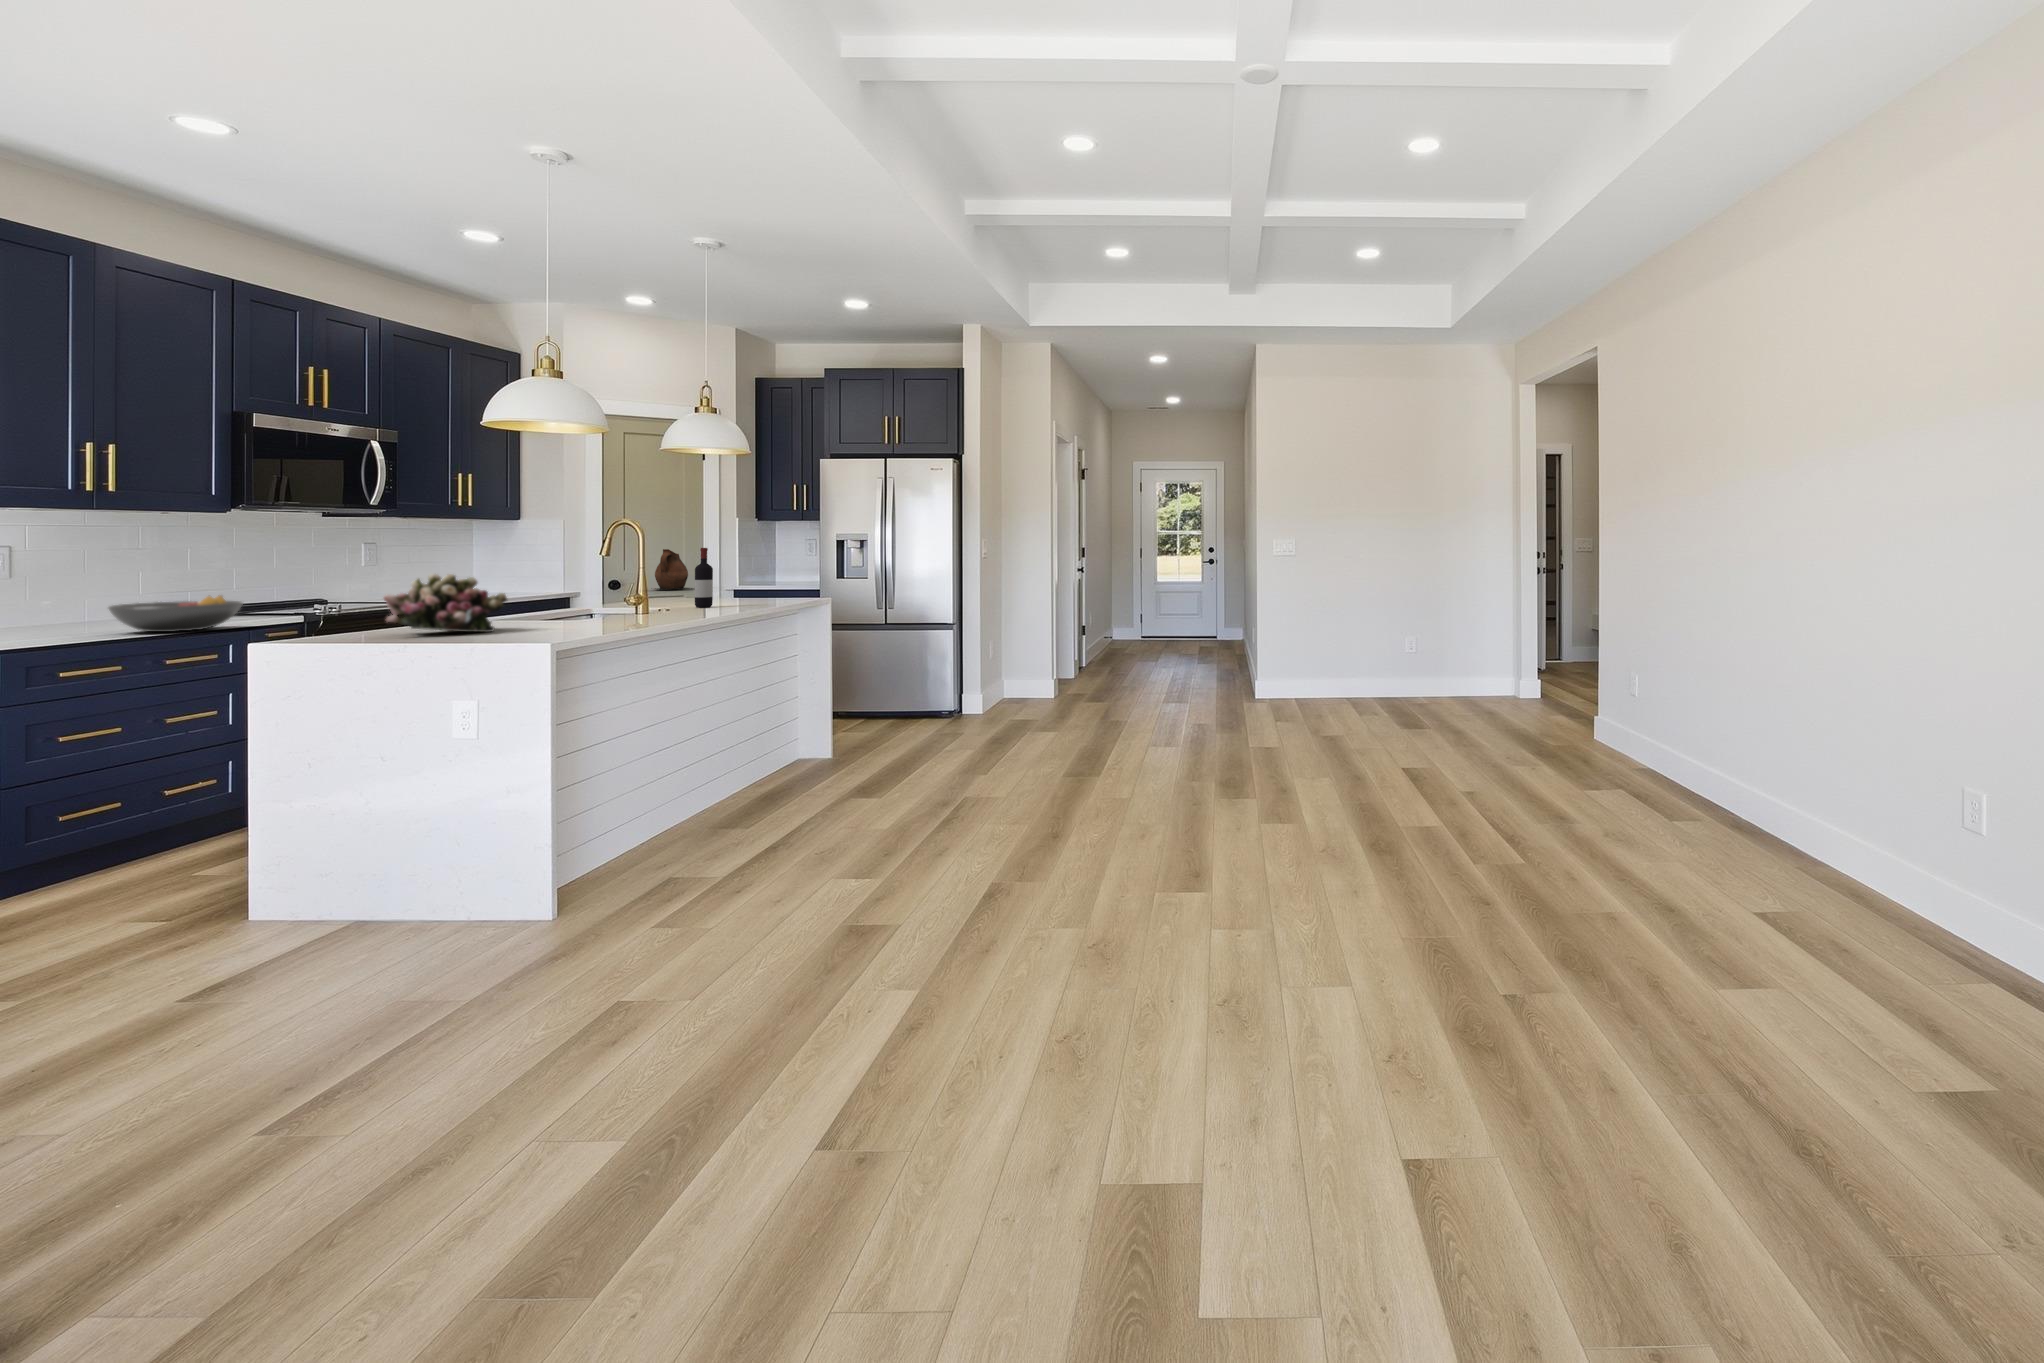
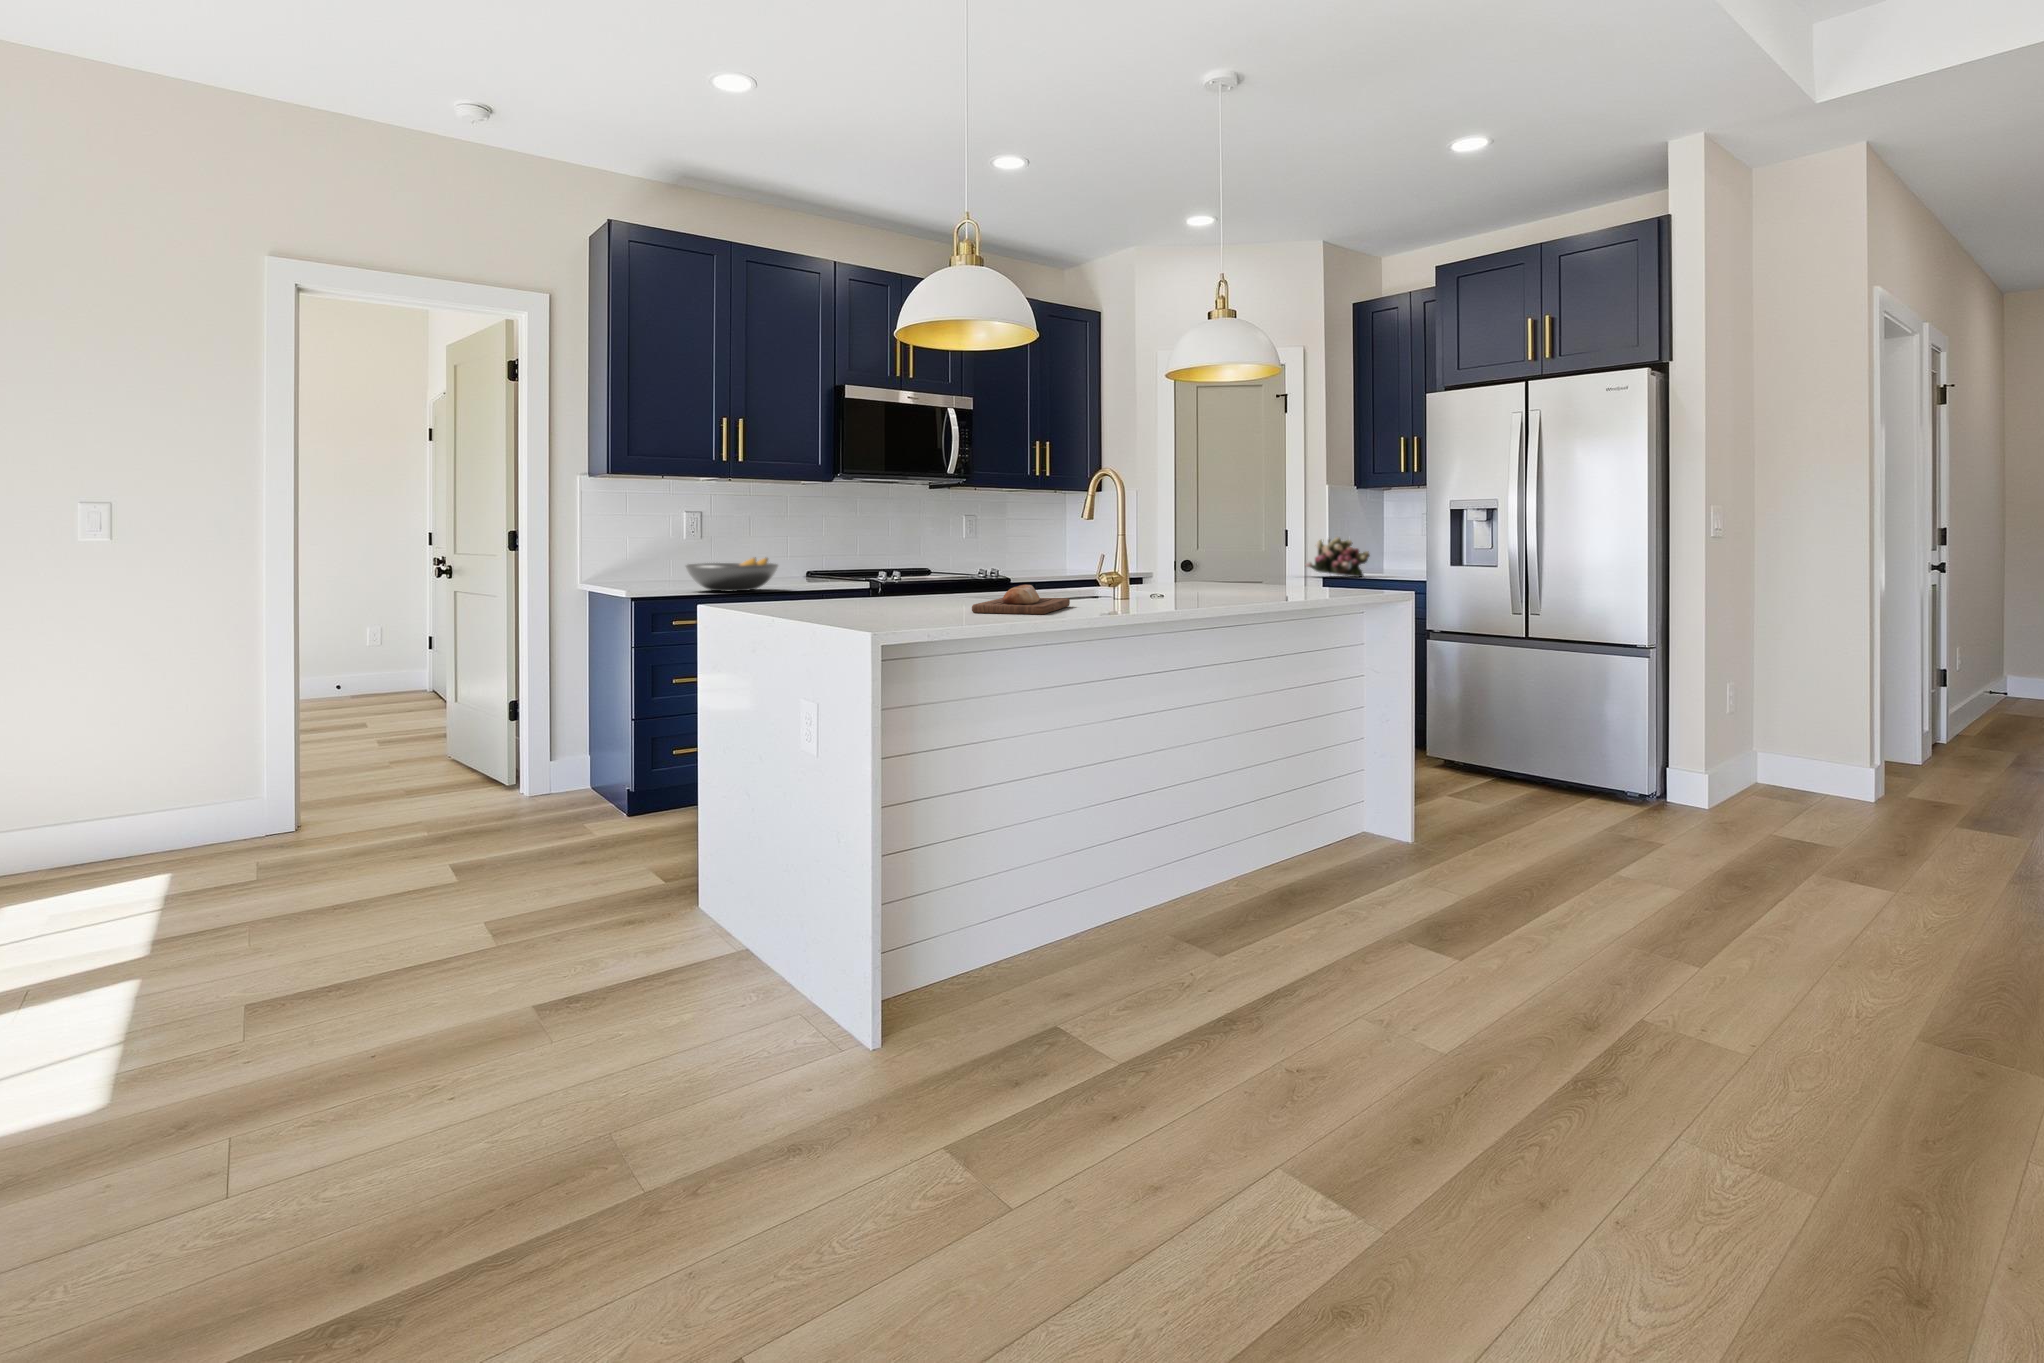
wine bottle: present [695,548,713,608] -> none [1204,511,1227,595]
ceramic pitcher: present [655,549,692,590] -> none [1230,525,1278,575]
flower arrangement: present [384,574,507,632] -> present [1306,537,1370,577]
bread loaf: none [571,607,635,629] -> present [972,585,1070,614]

